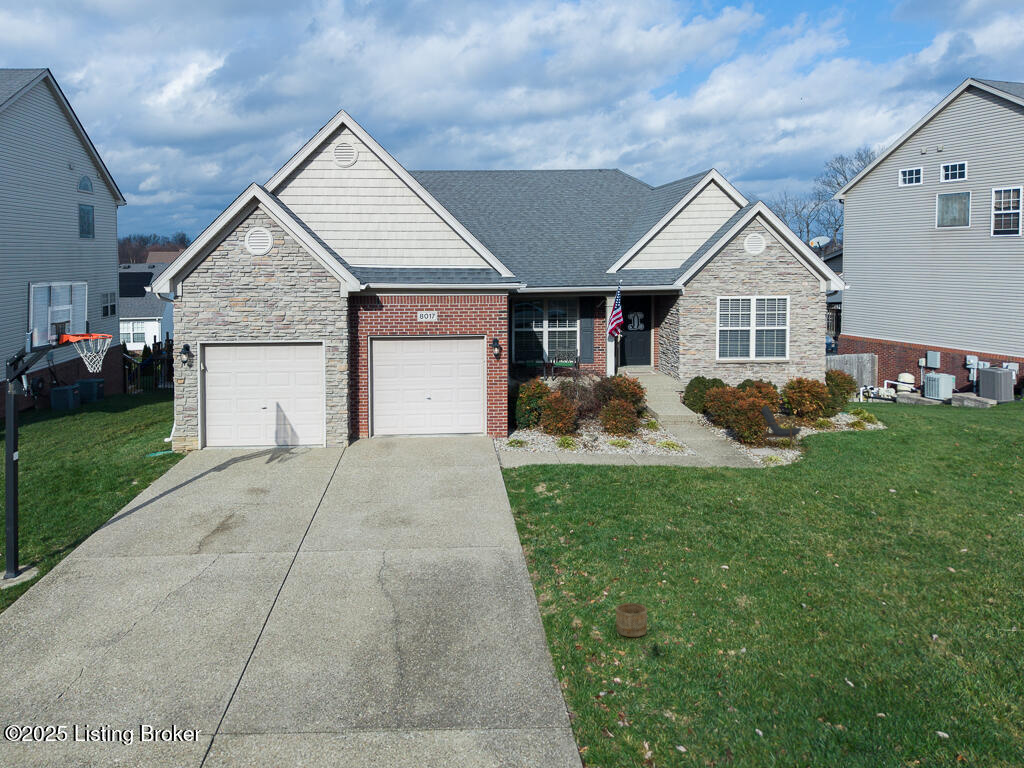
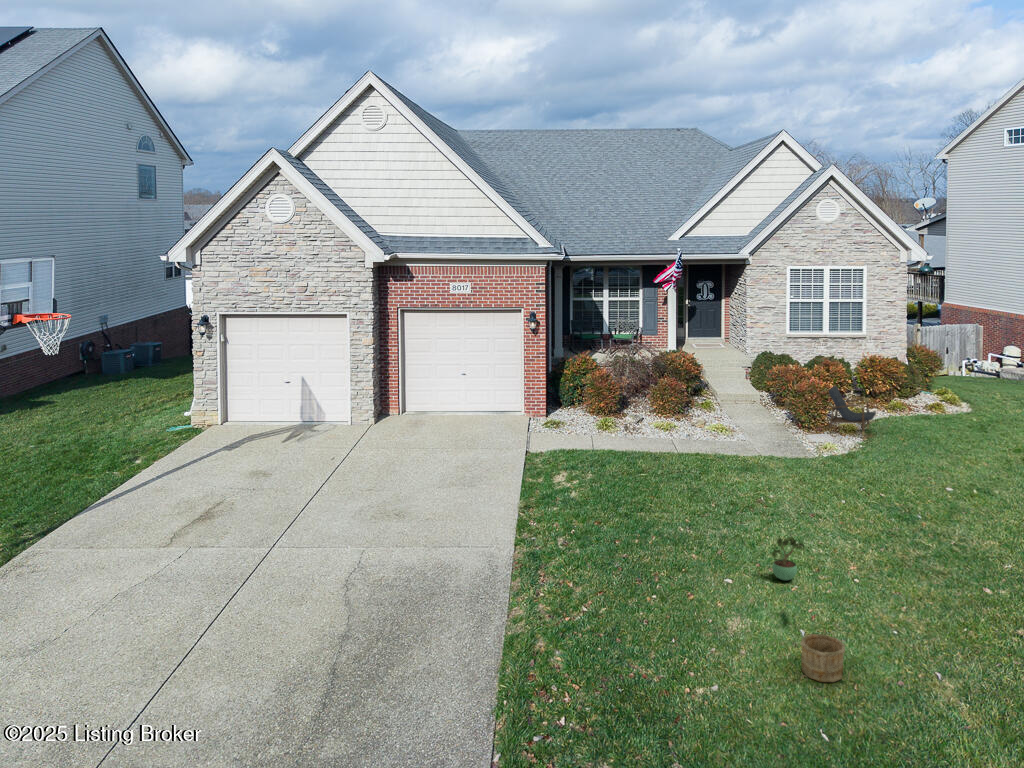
potted plant: none [730,513,754,548] -> present [772,537,804,580]
wooden bucket: present [615,603,648,637] -> present [801,634,845,682]

